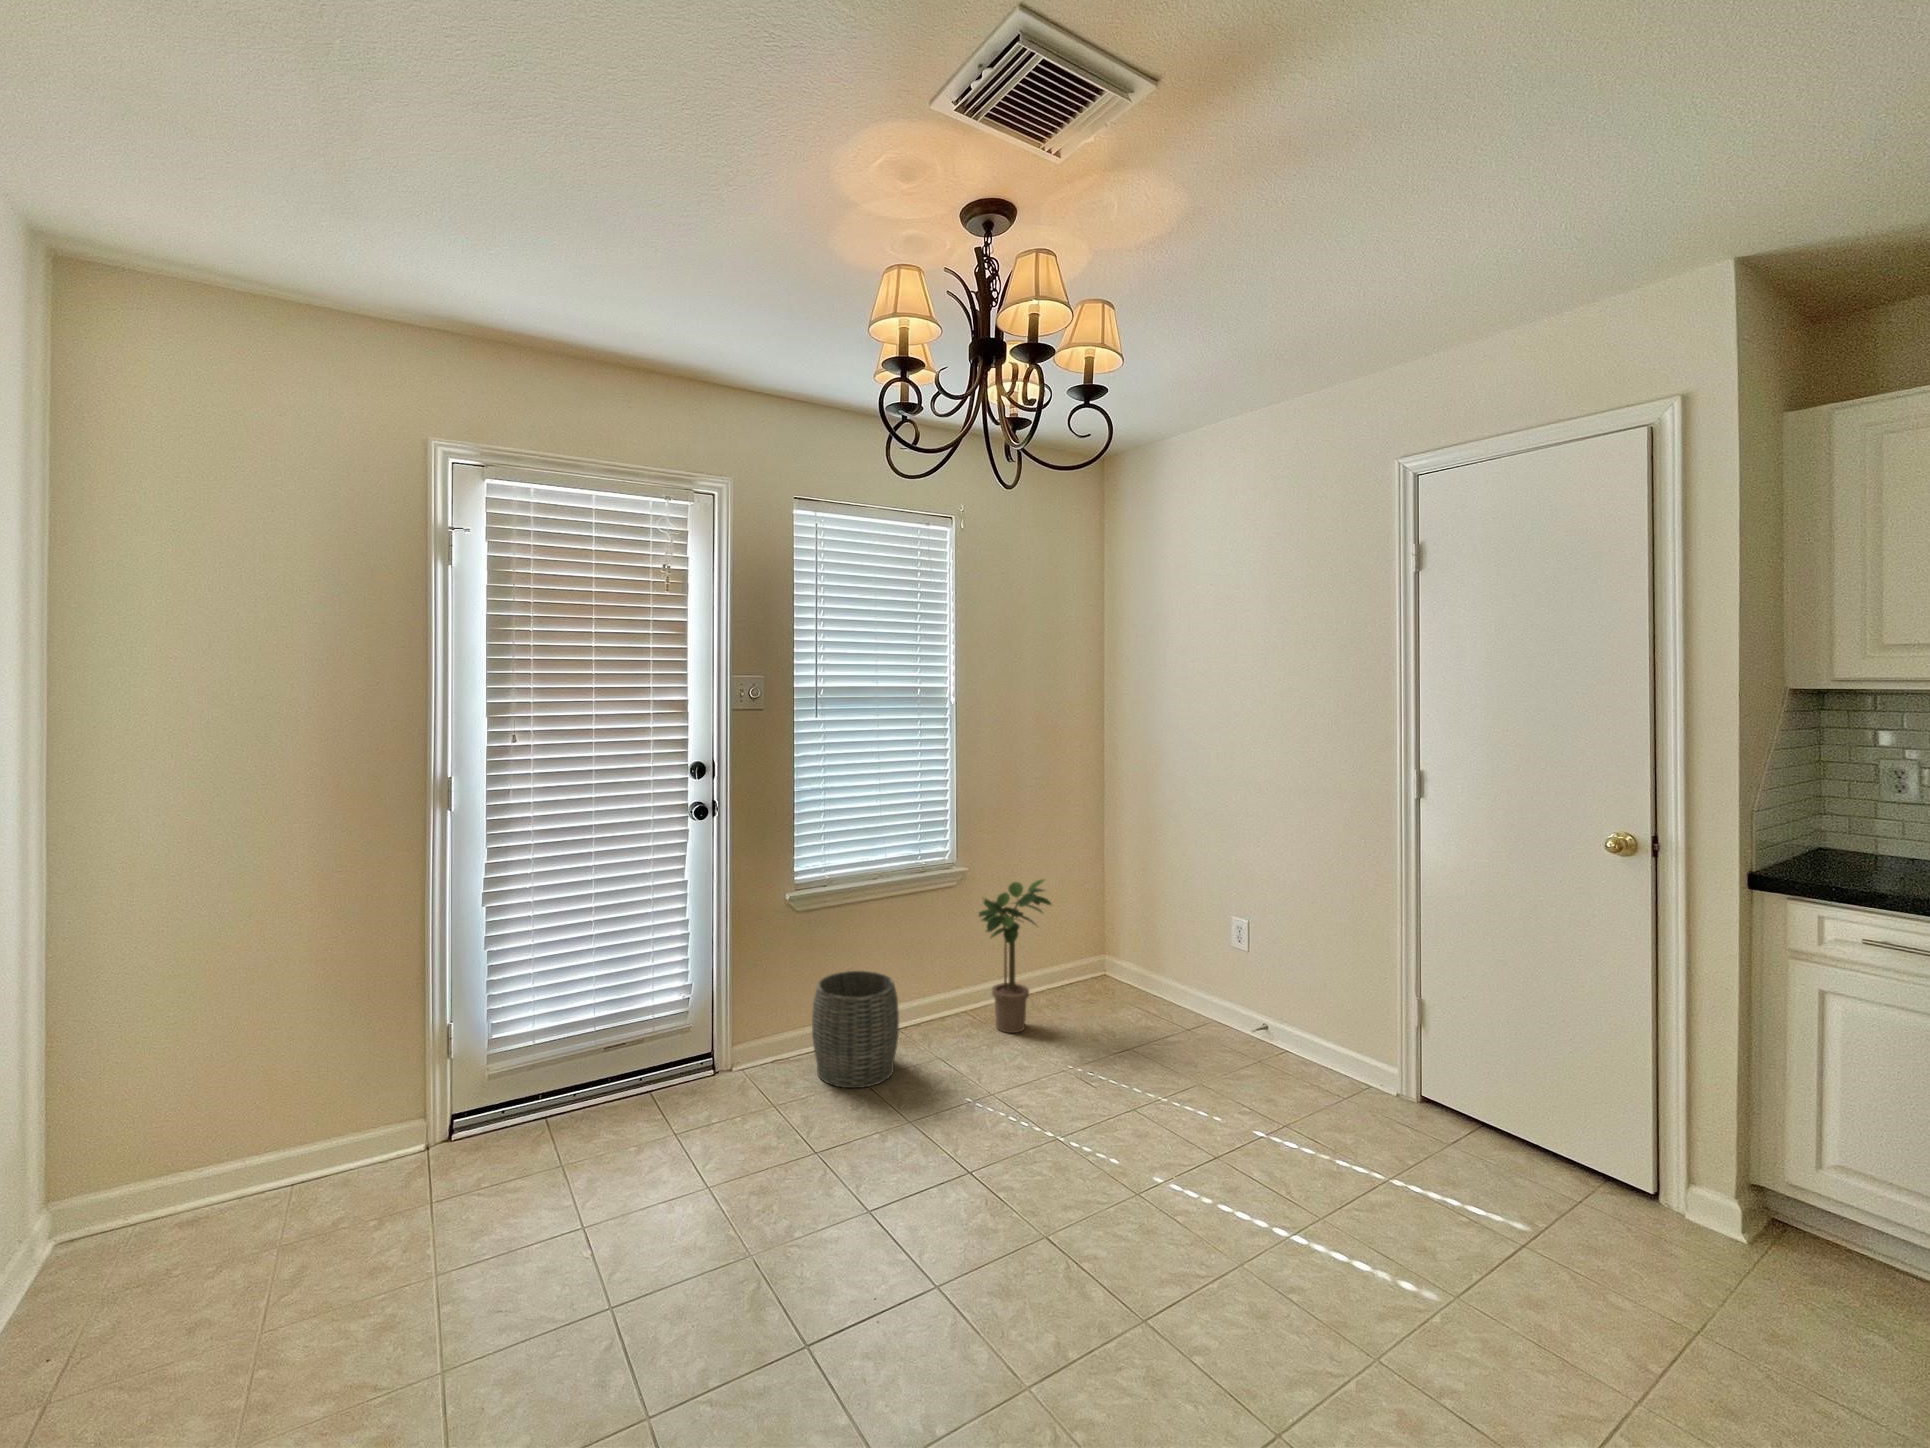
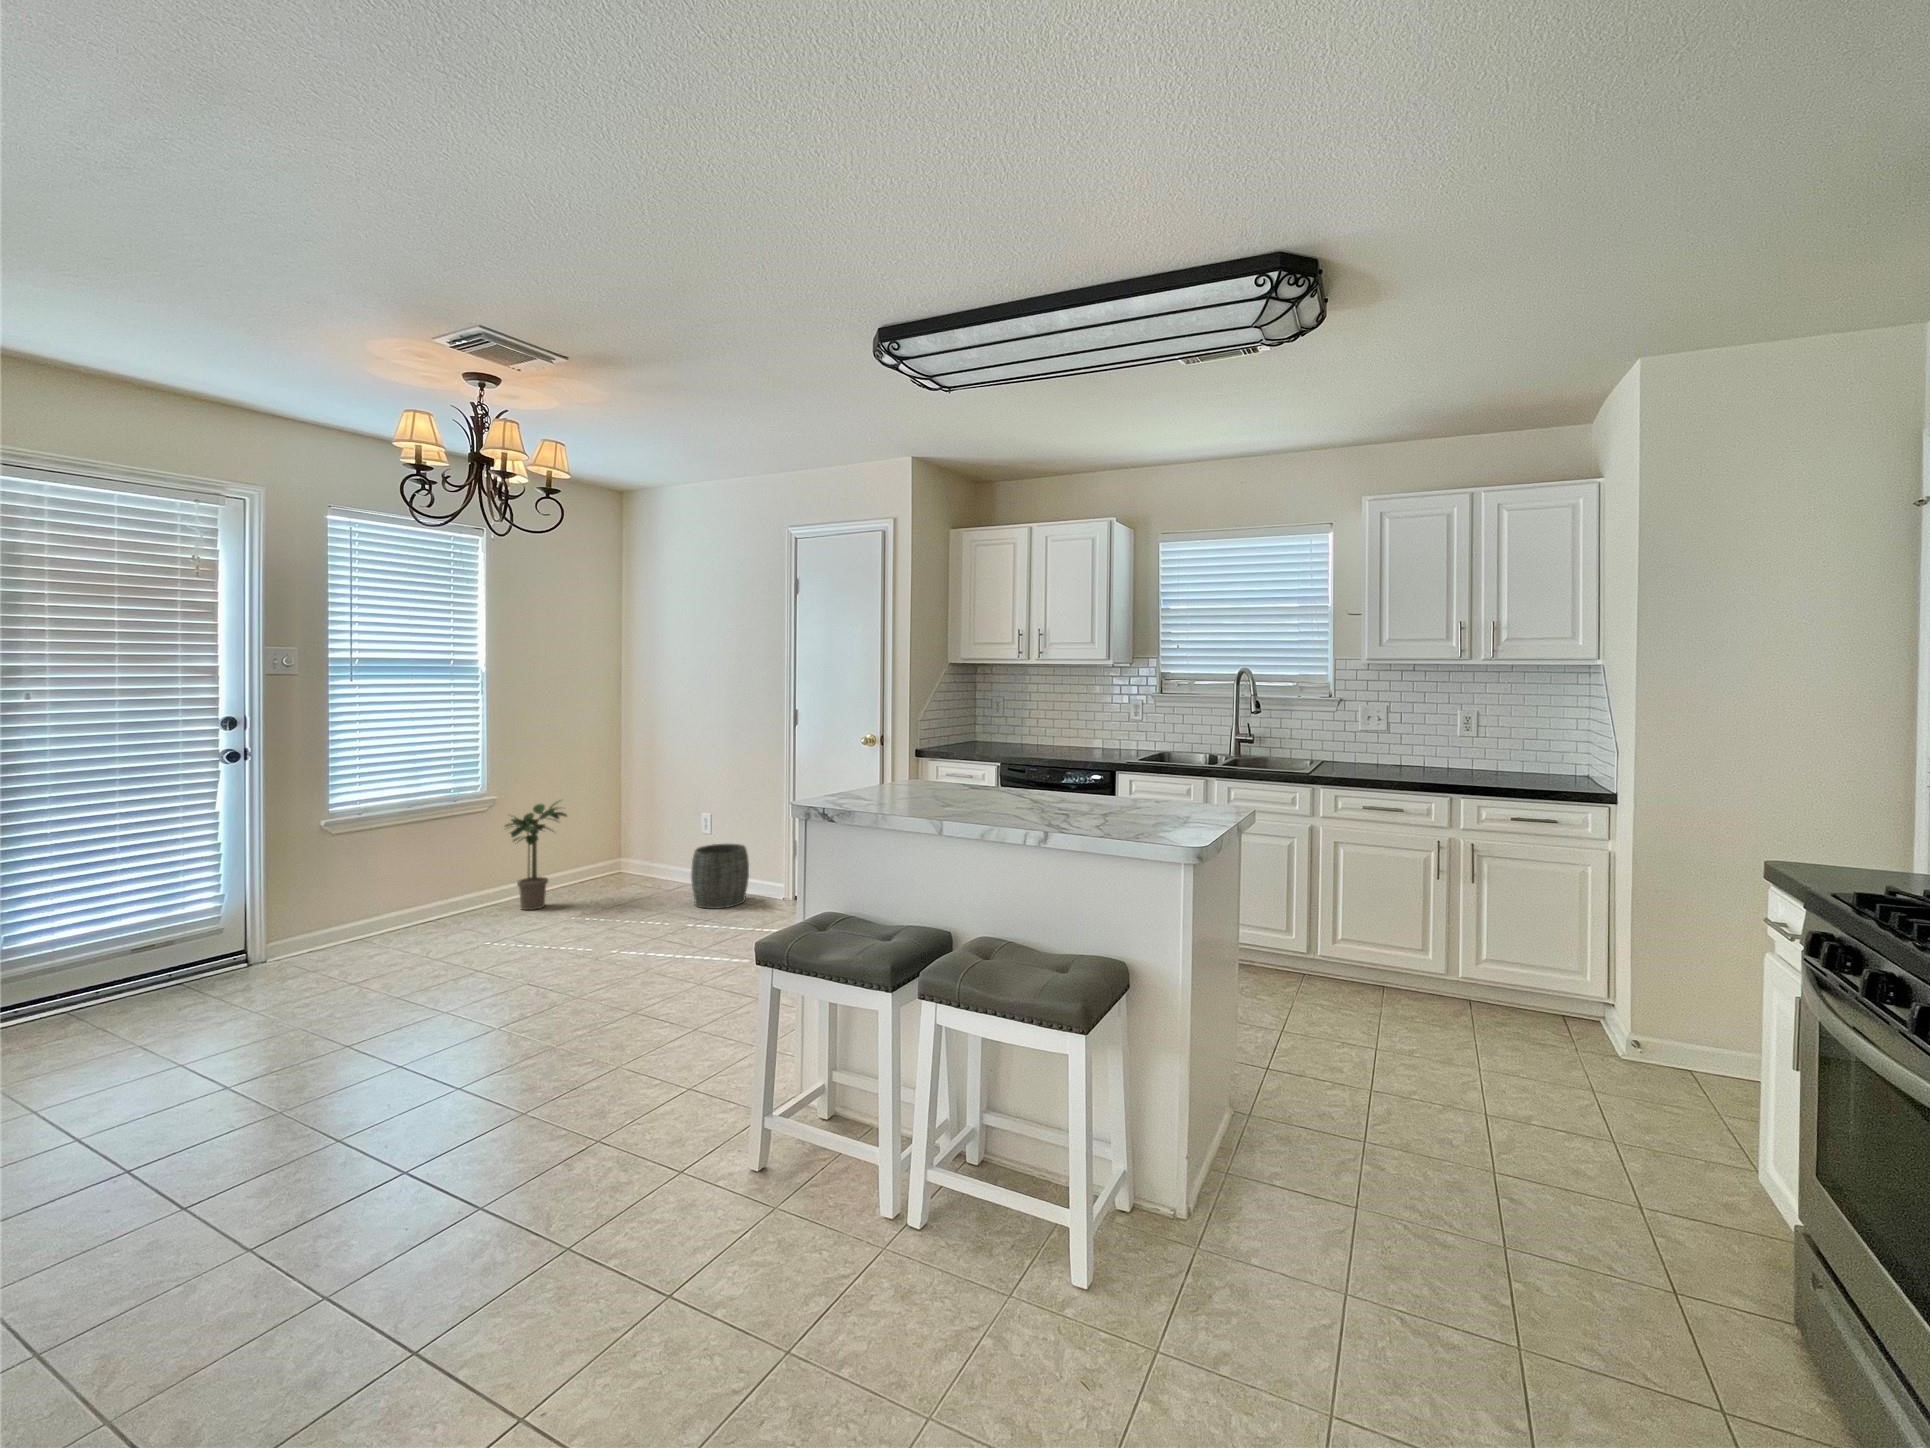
woven basket: present [812,971,899,1088] -> present [691,844,749,909]

